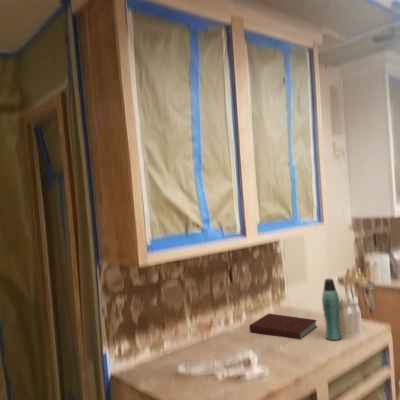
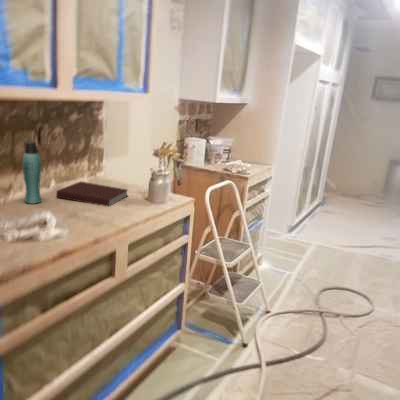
bottle: present [322,279,341,340] -> present [23,141,41,204]

